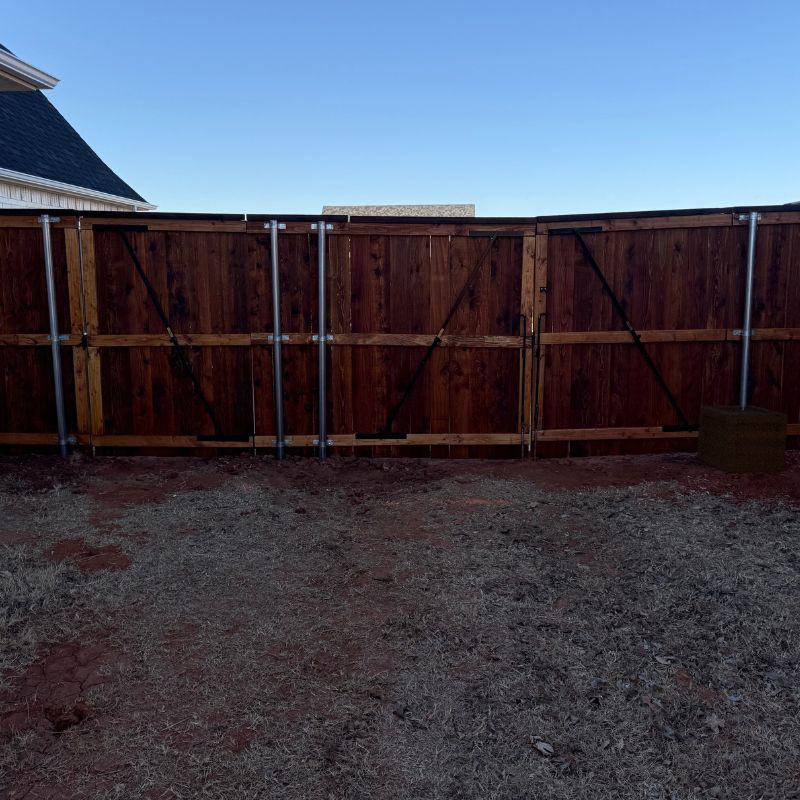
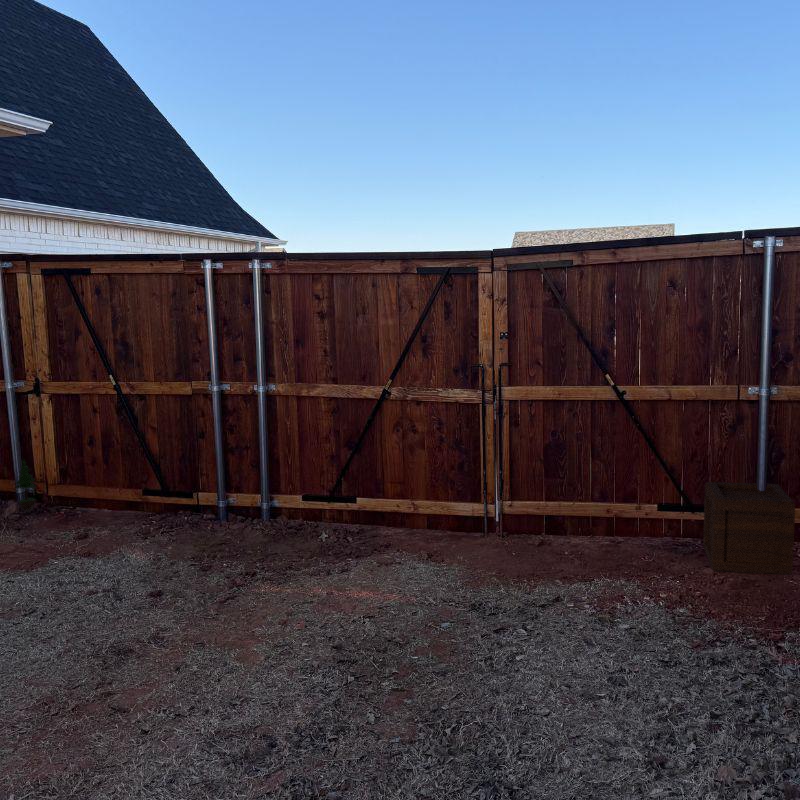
potted tree: none [61,410,83,465] -> present [16,460,36,513]

